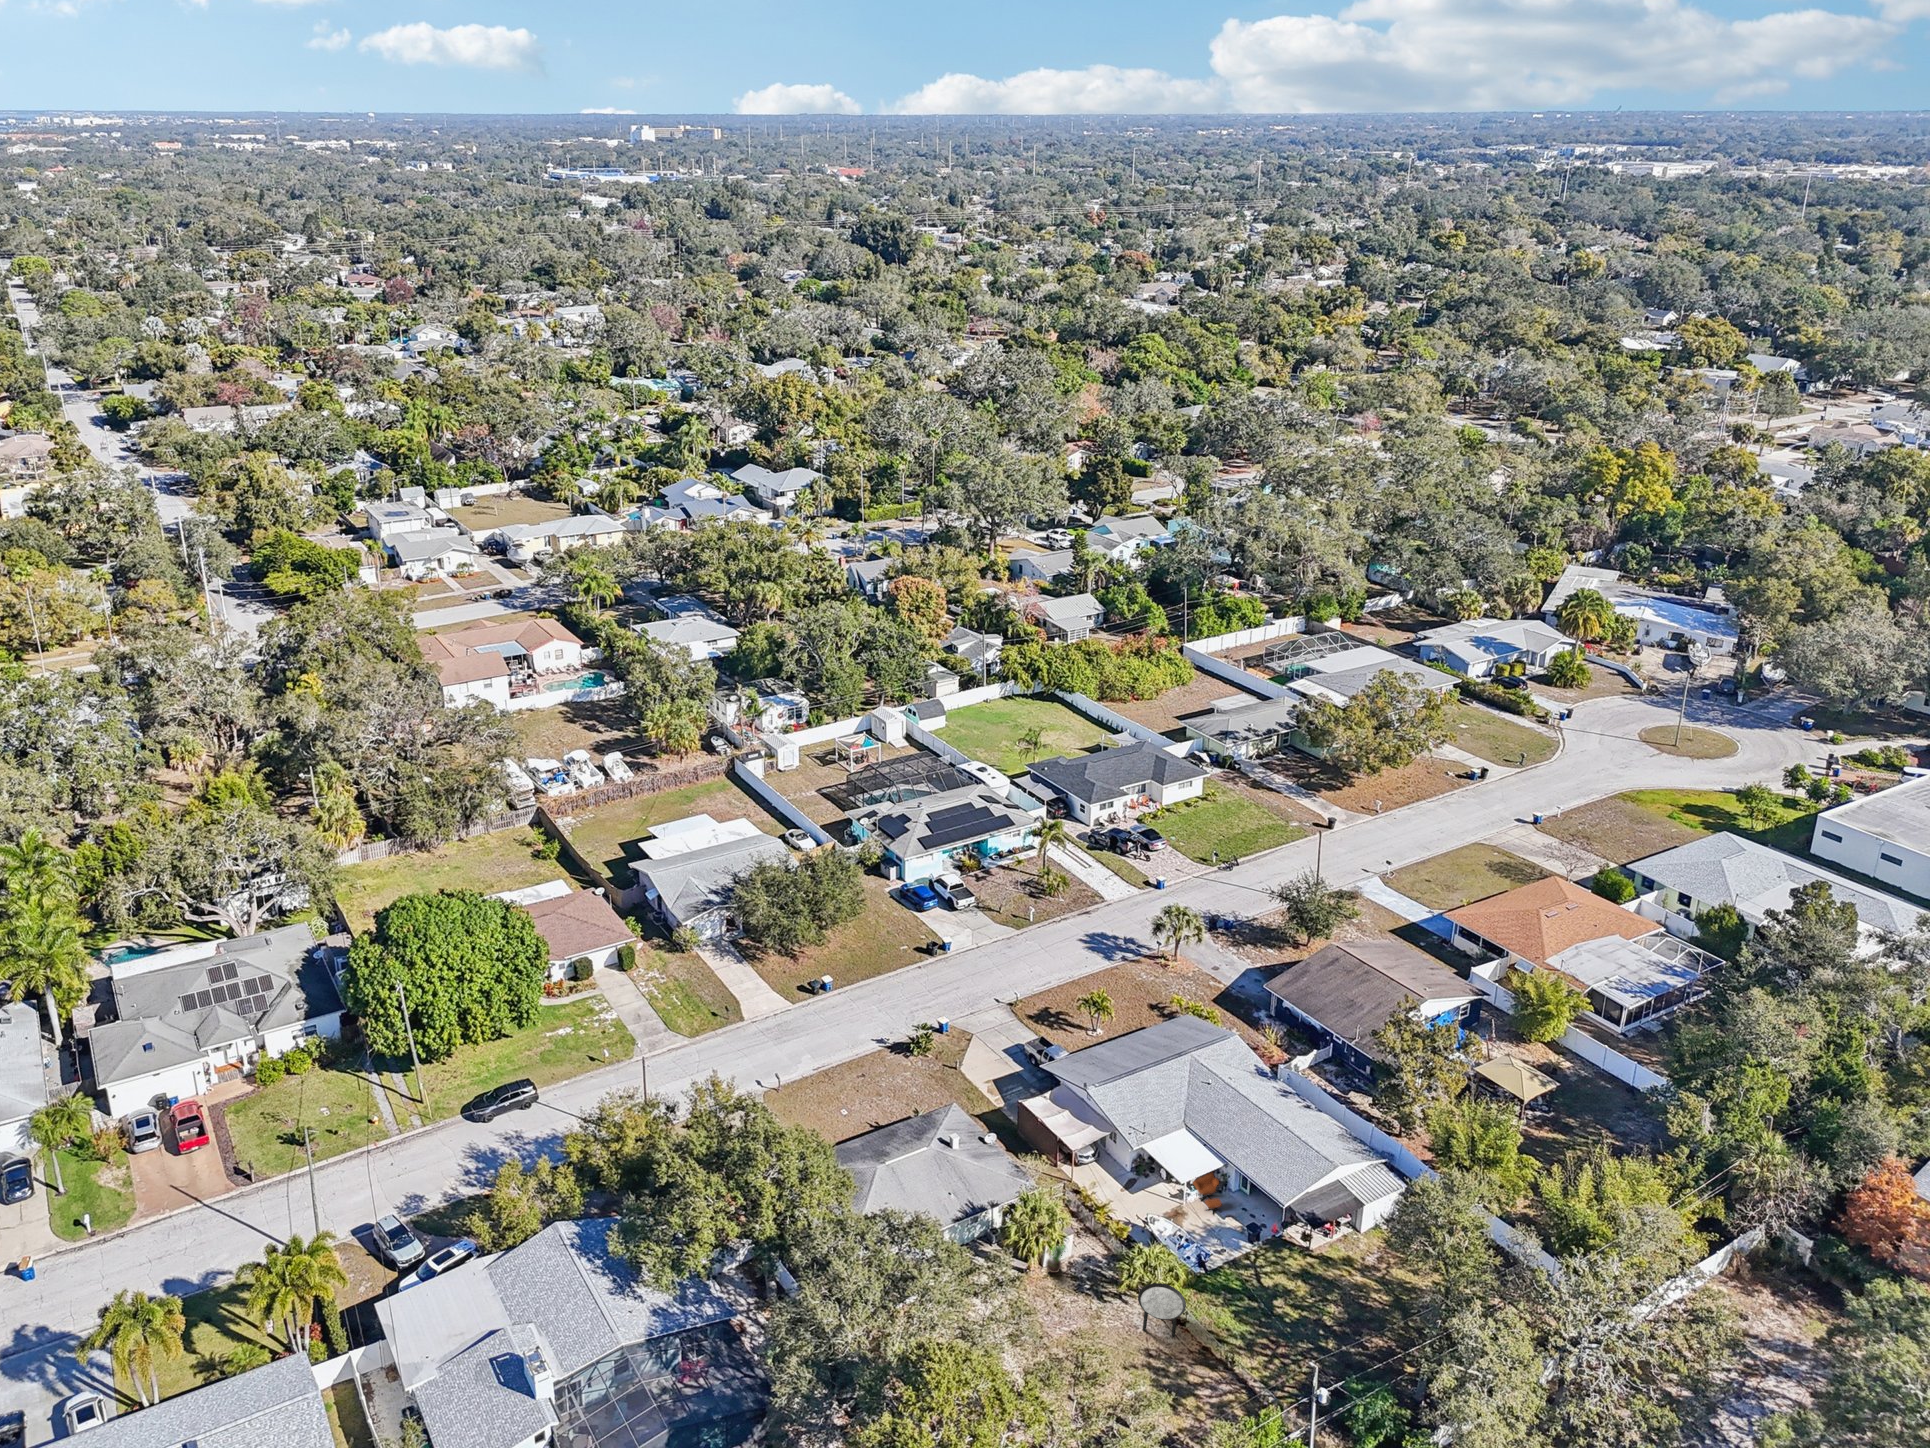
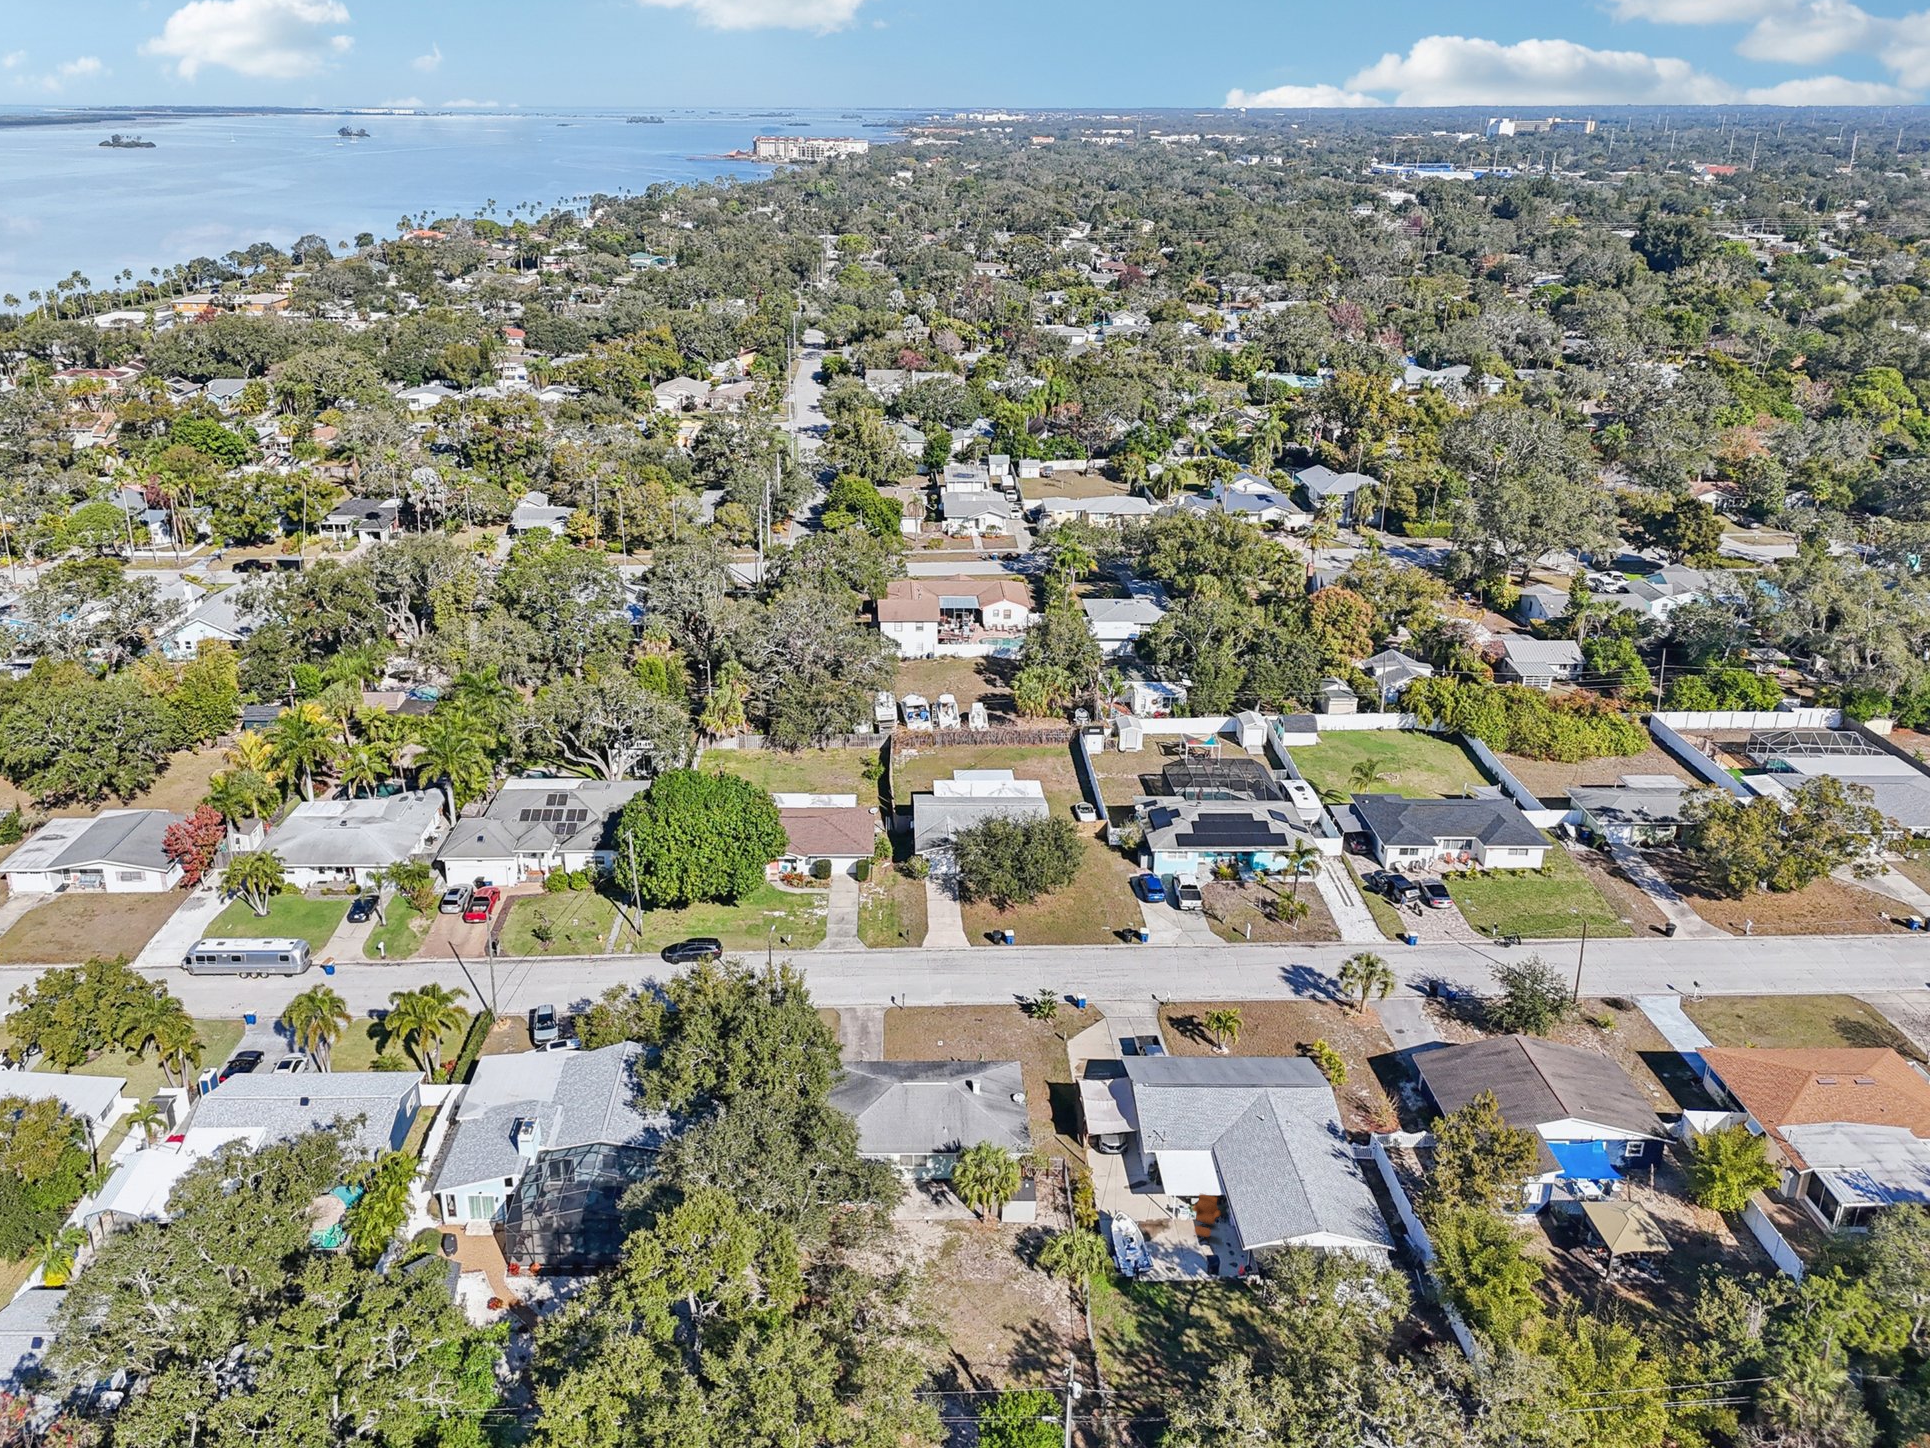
potted tree: present [1046,1246,1065,1273] -> none [998,1202,1018,1229]
round table: present [1138,1283,1186,1337] -> none [1042,1264,1088,1318]

